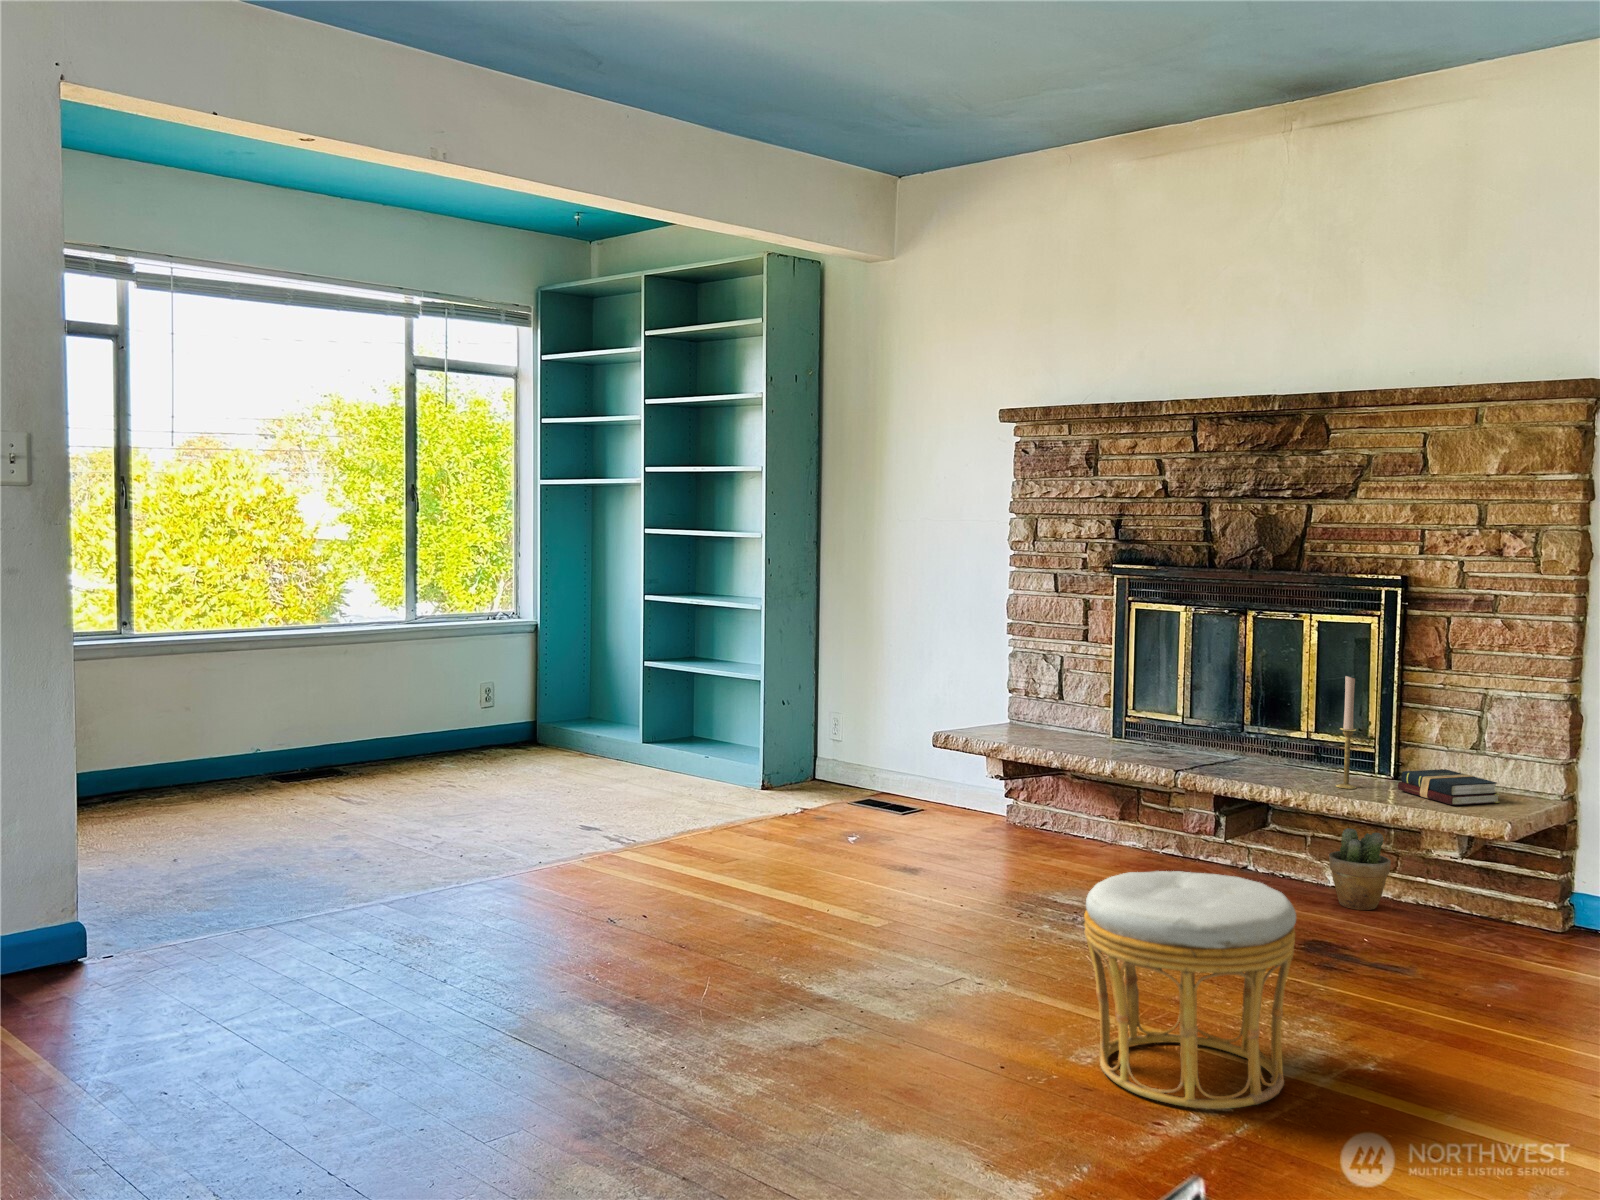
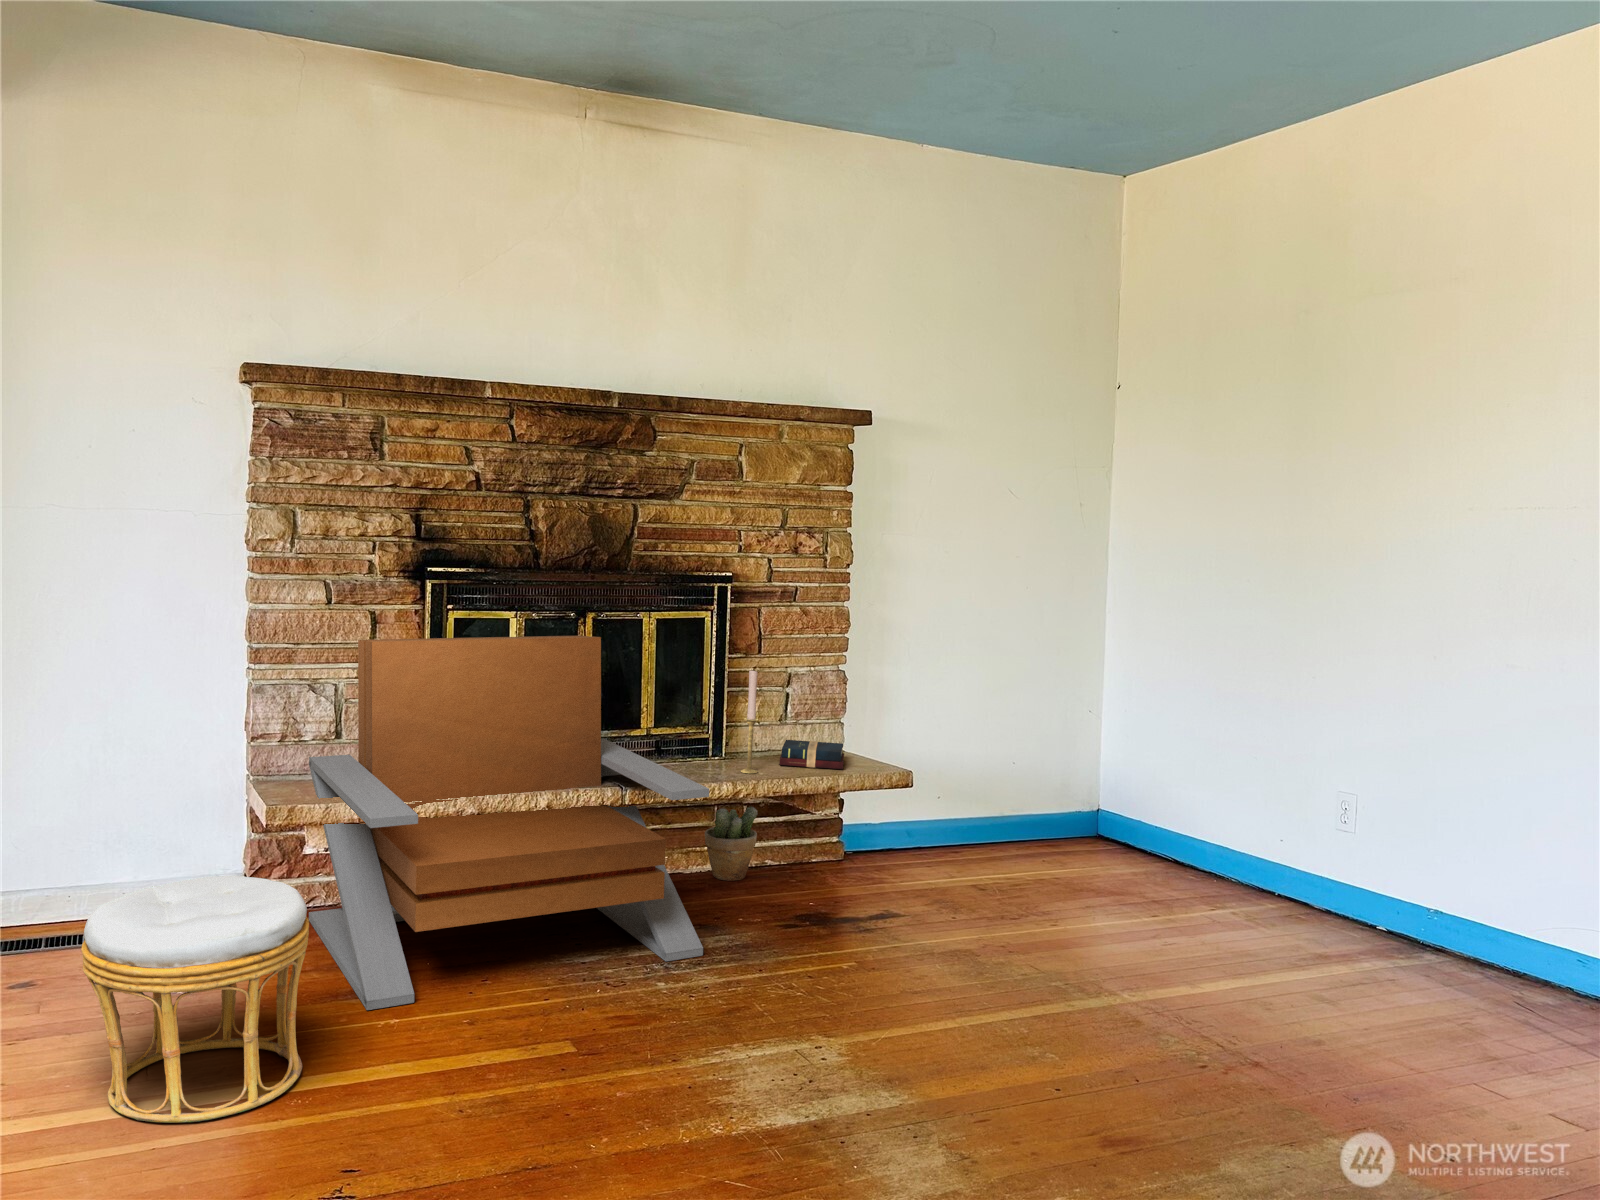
lounge chair: none [886,615,1244,925] -> present [309,636,709,1010]
ottoman: present [1084,871,1296,1109] -> present [81,876,309,1123]

